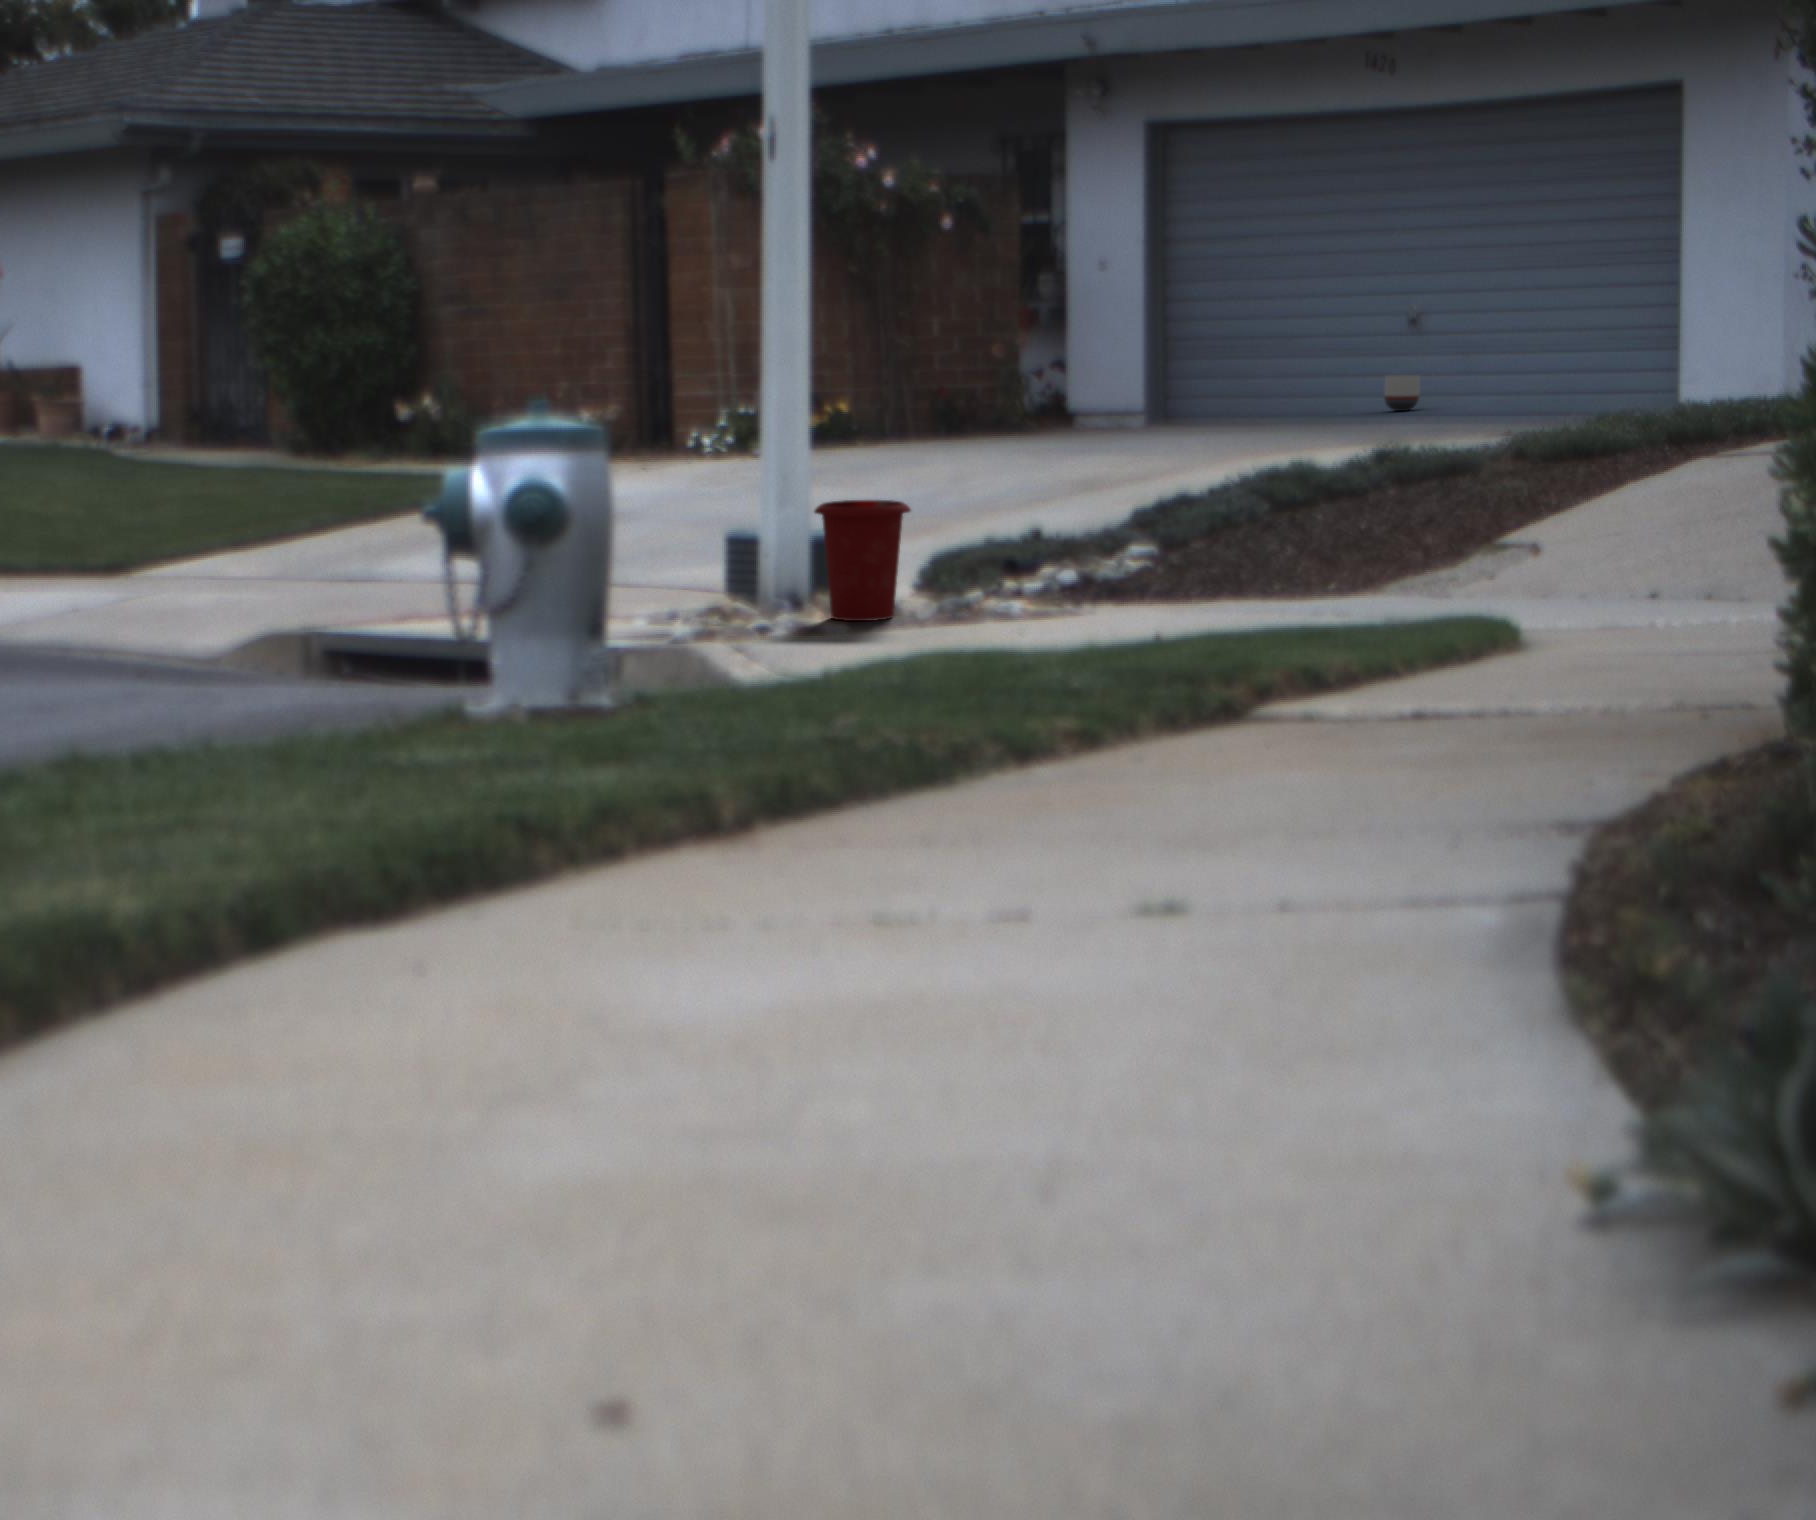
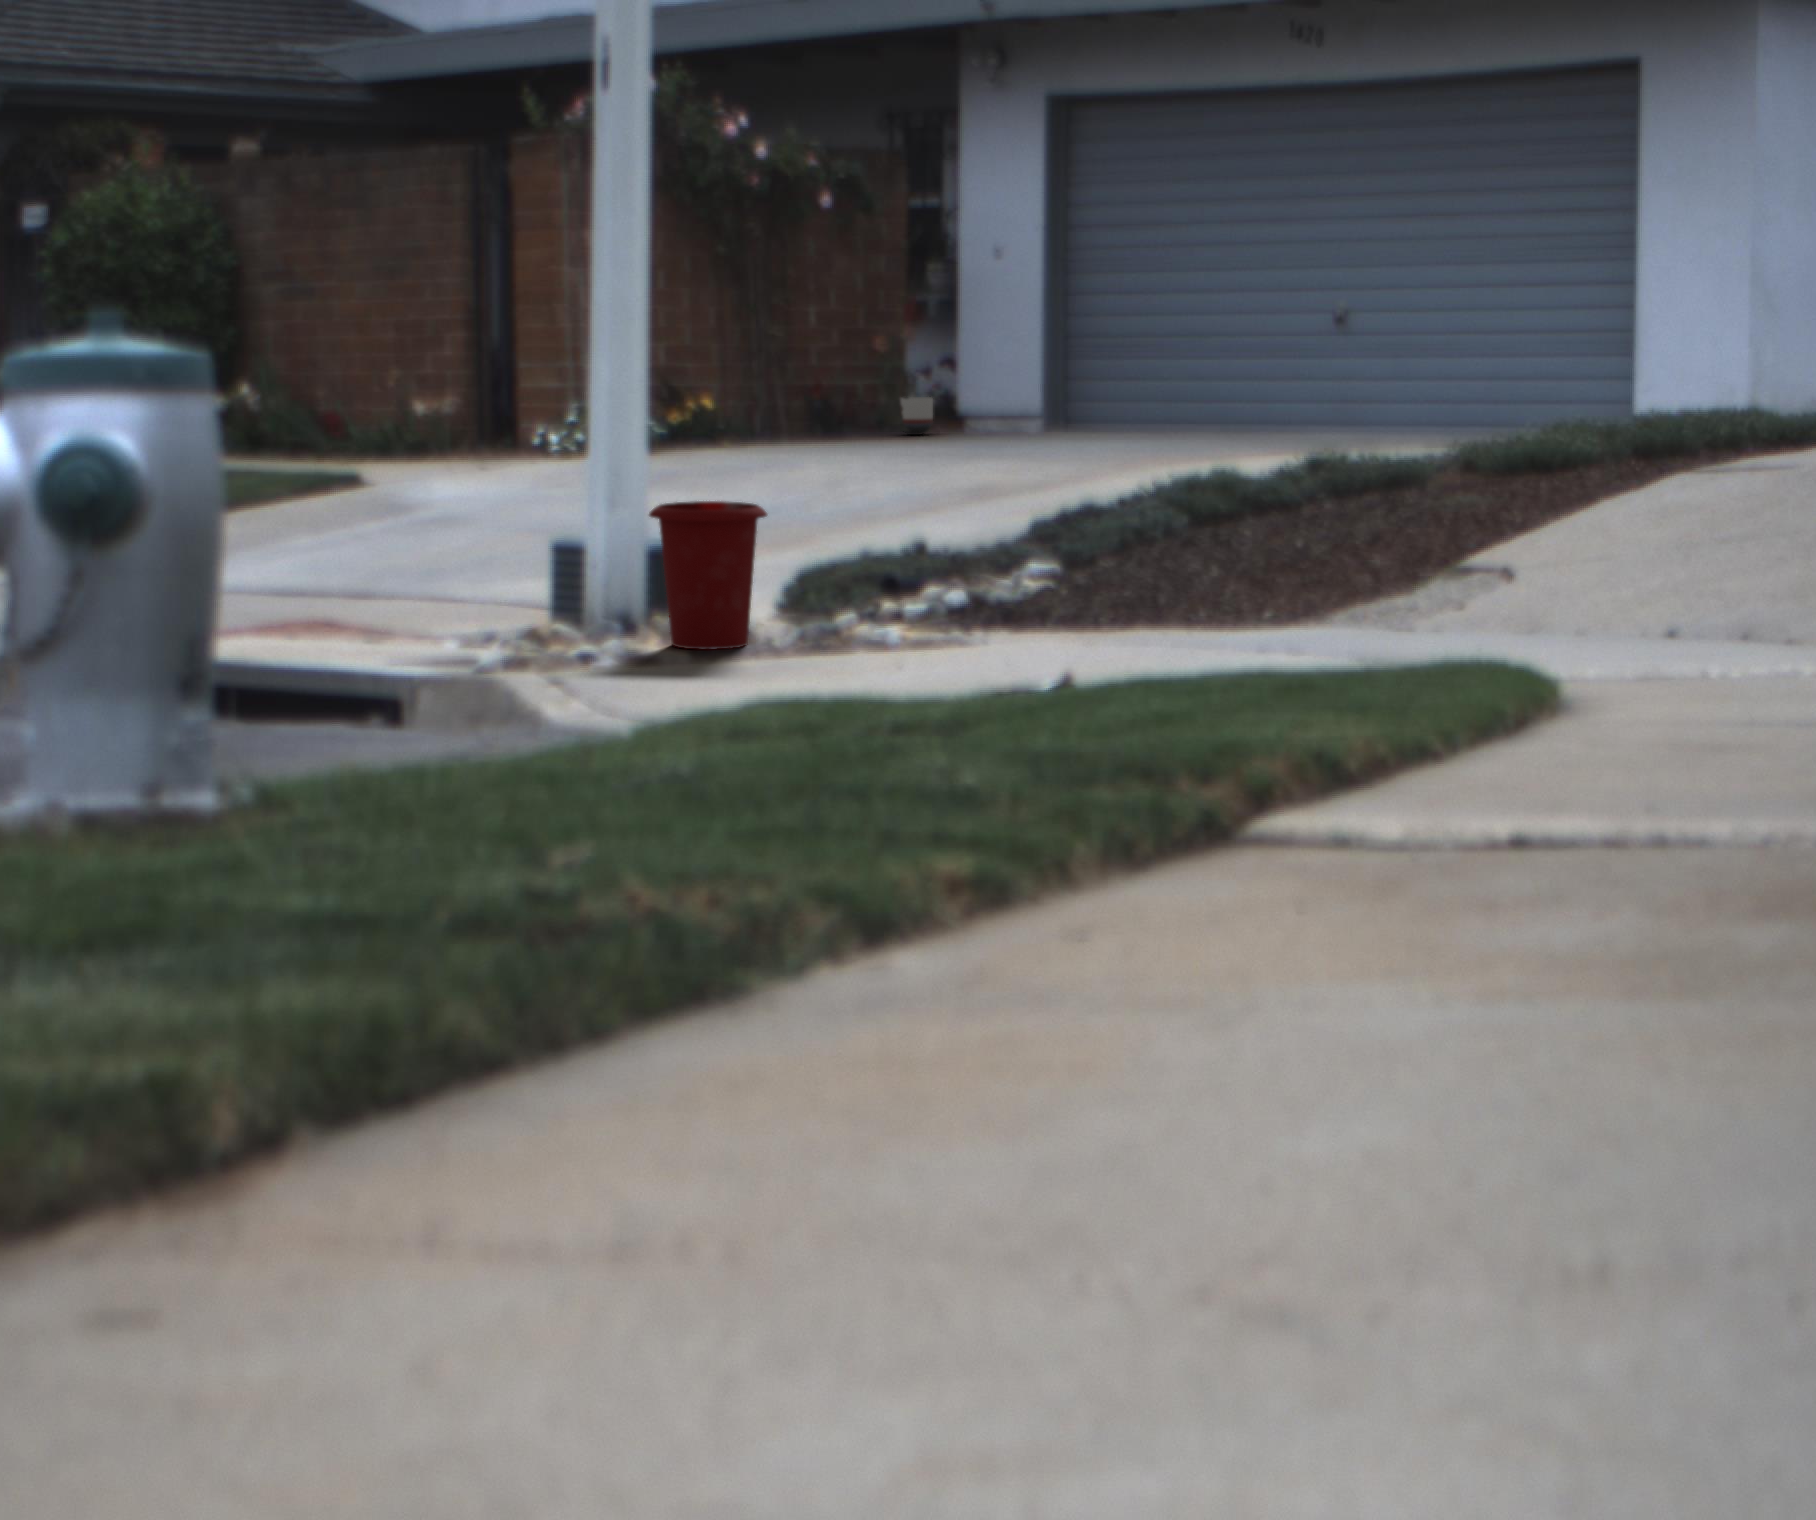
planter: present [1384,375,1420,411] -> present [901,397,933,435]

